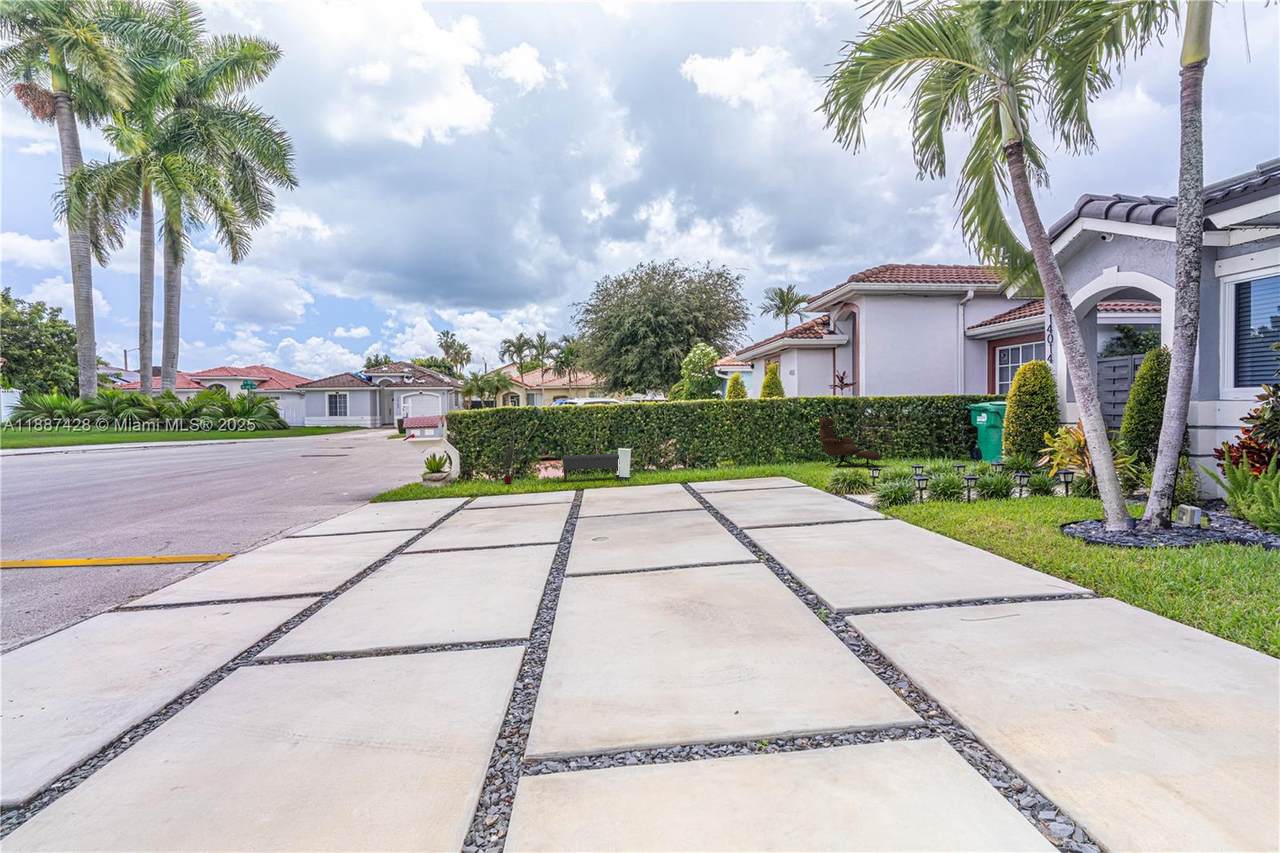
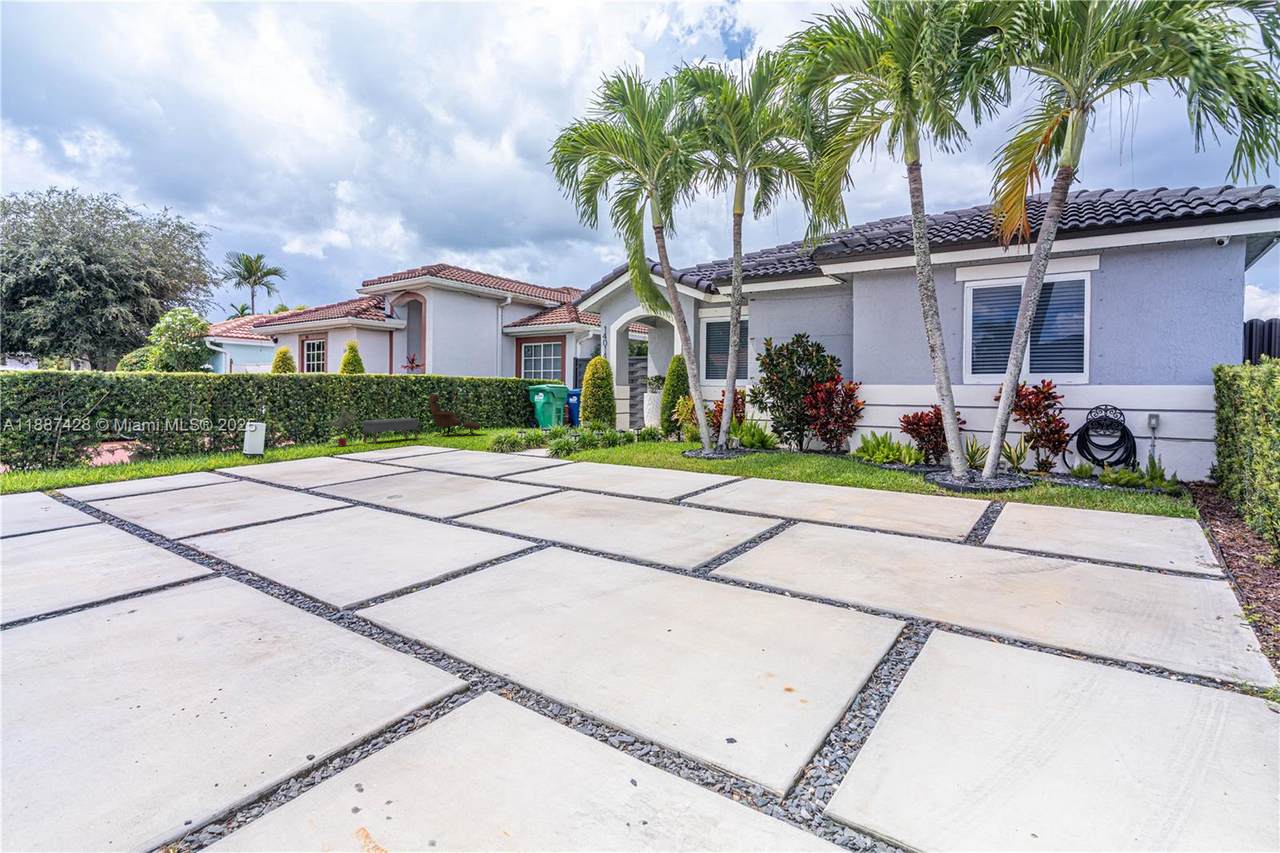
potted tree: present [491,443,523,484] -> present [327,406,357,446]
bench: present [562,453,620,482] -> present [362,418,418,444]

